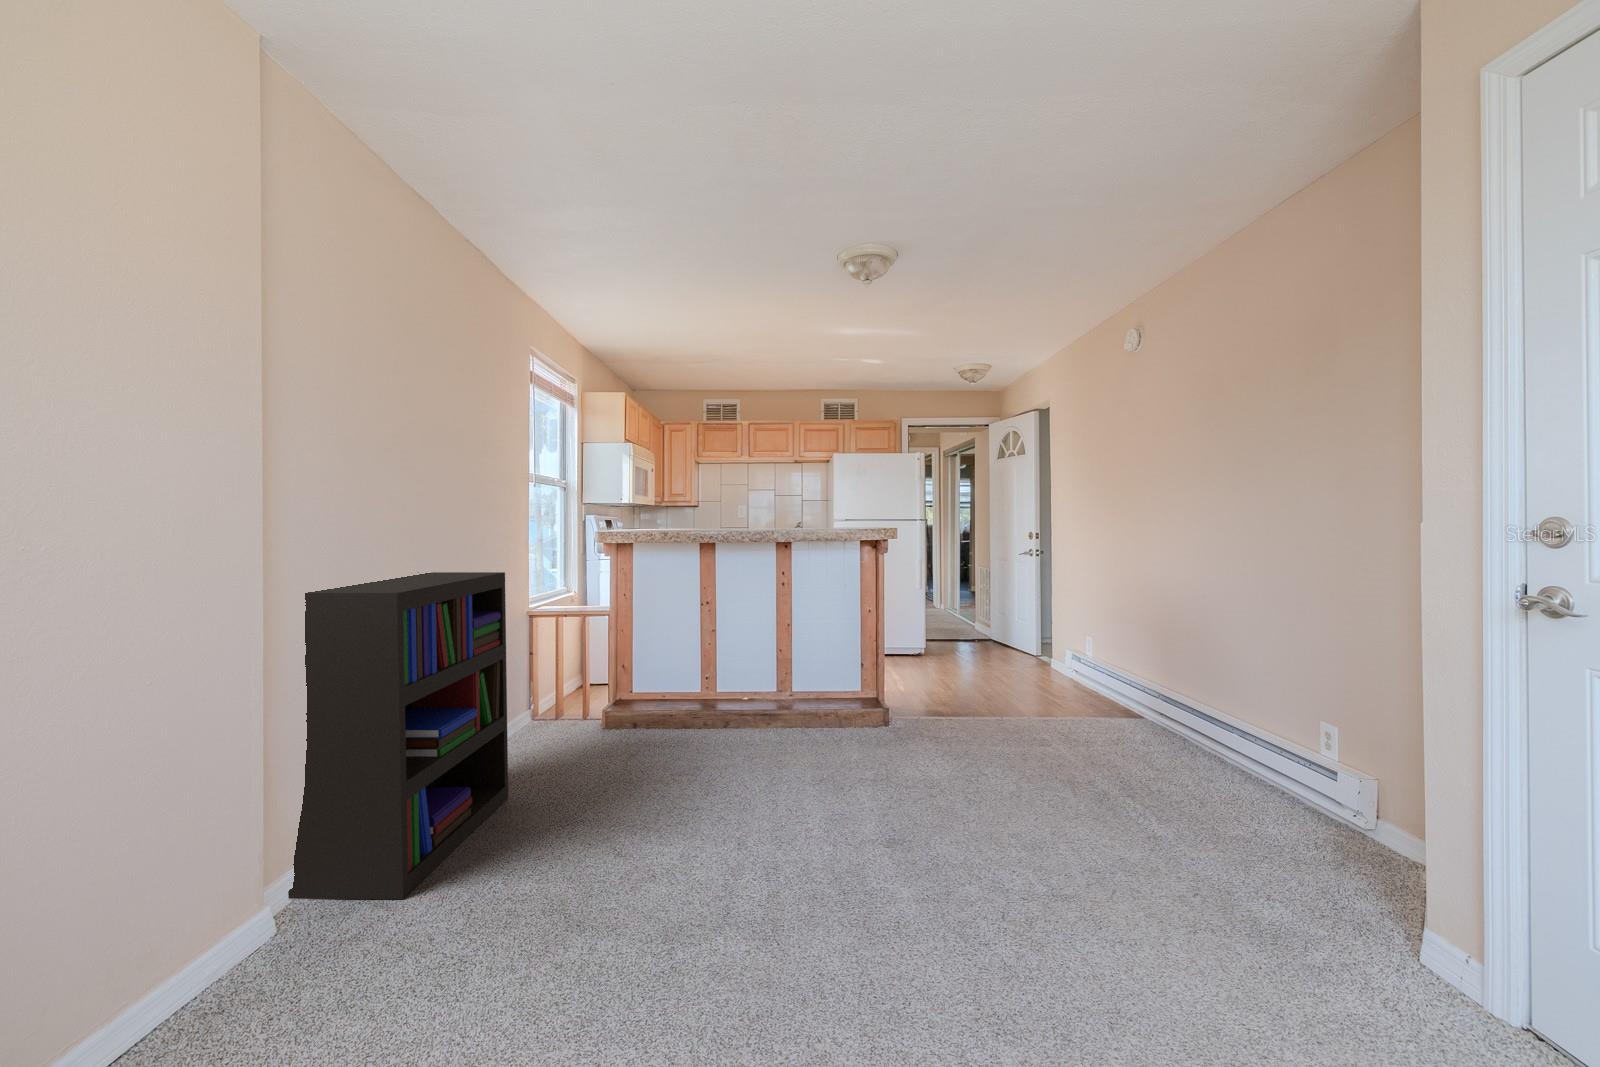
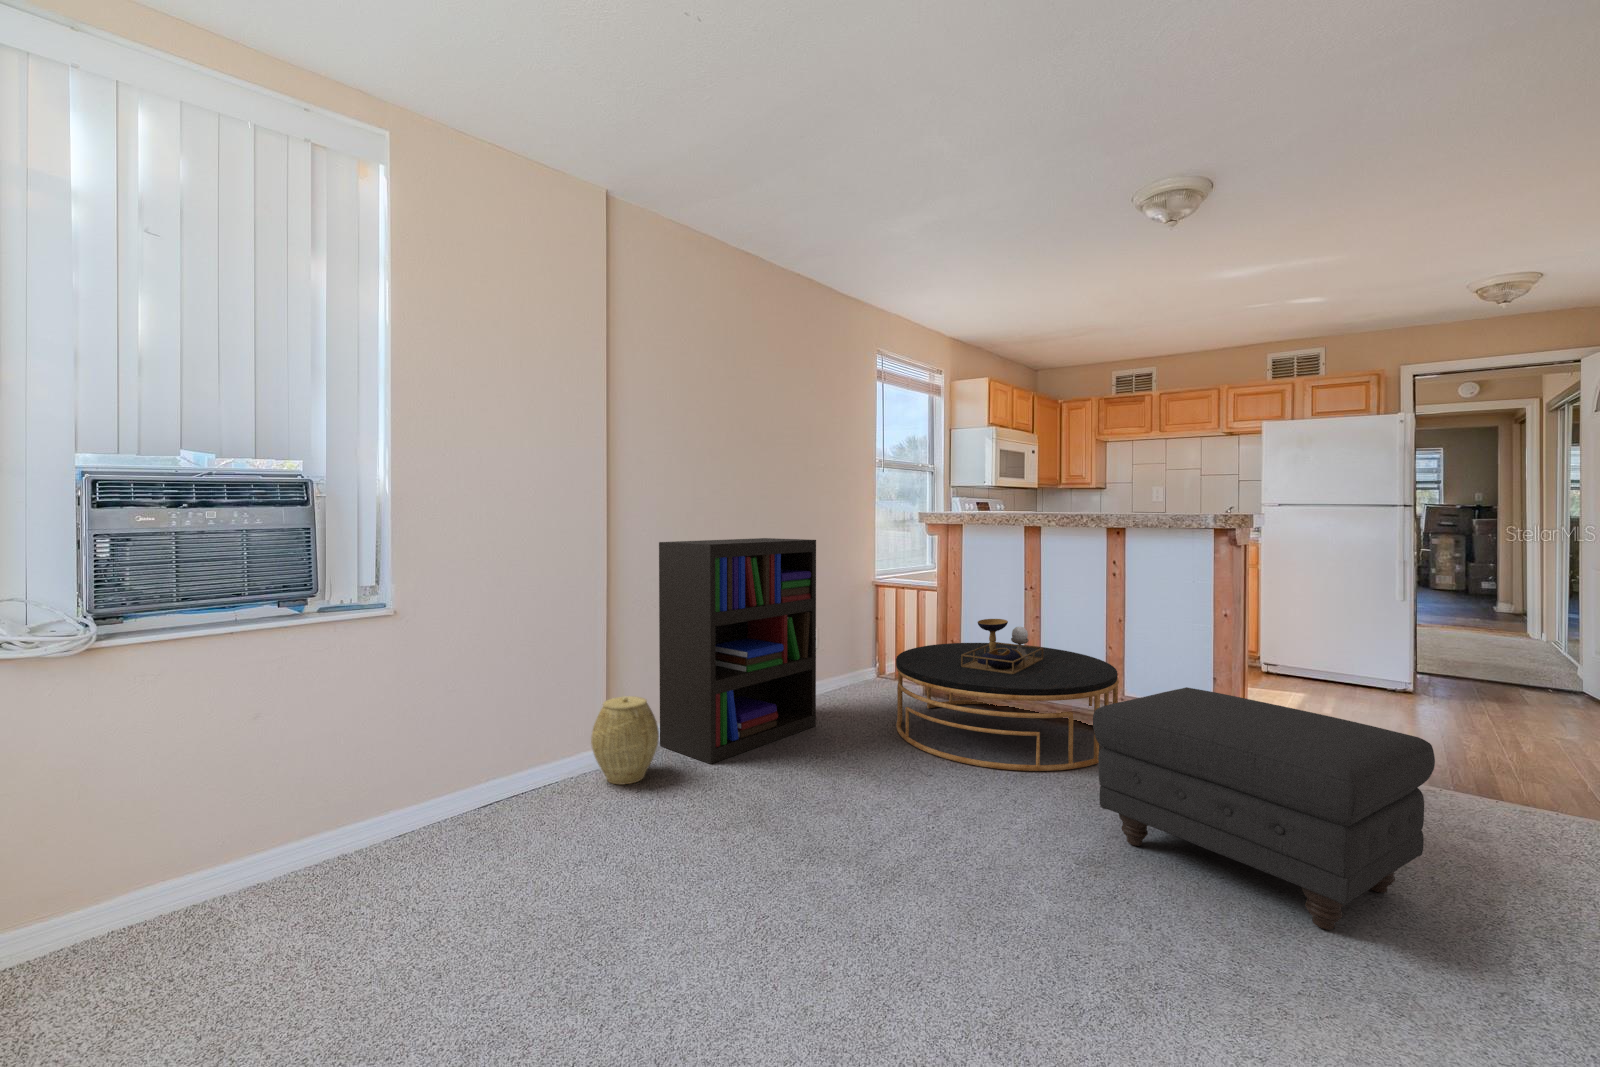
coffee table: none [598,640,812,796] -> present [896,619,1119,771]
ottoman: none [866,684,1082,855] -> present [1093,687,1435,930]
woven basket: none [191,840,328,997] -> present [591,696,659,784]

